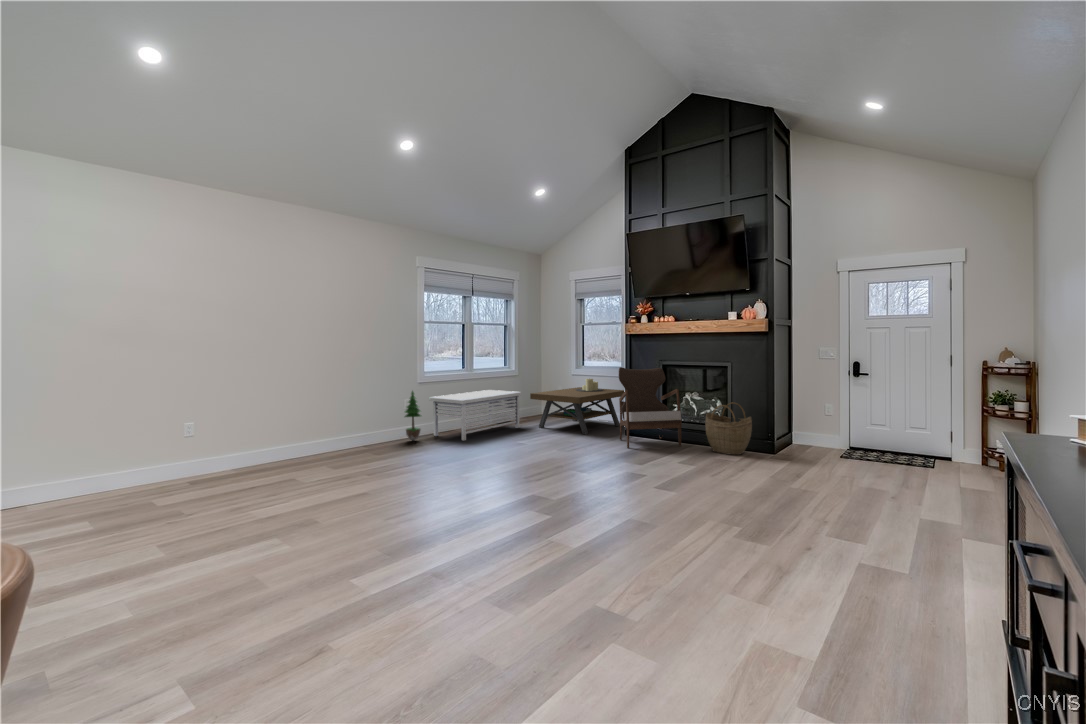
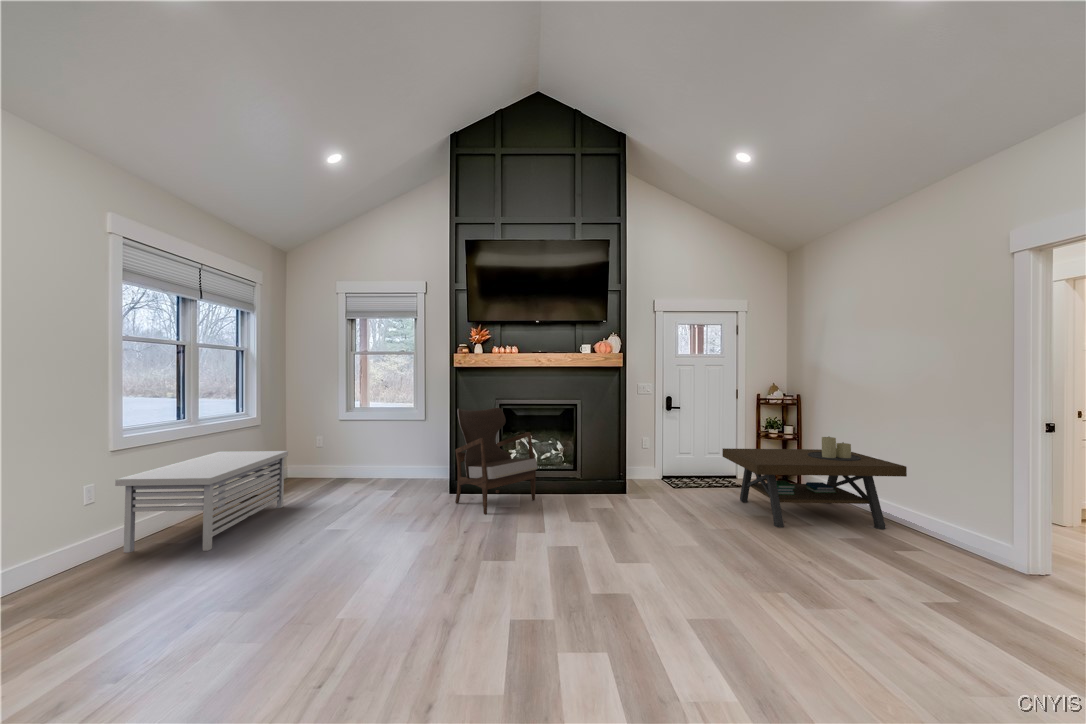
coffee table: present [530,378,624,434] -> present [722,437,907,529]
potted tree: present [405,391,421,441] -> none [57,470,109,576]
woven basket: present [705,402,752,455] -> none [564,443,612,502]

